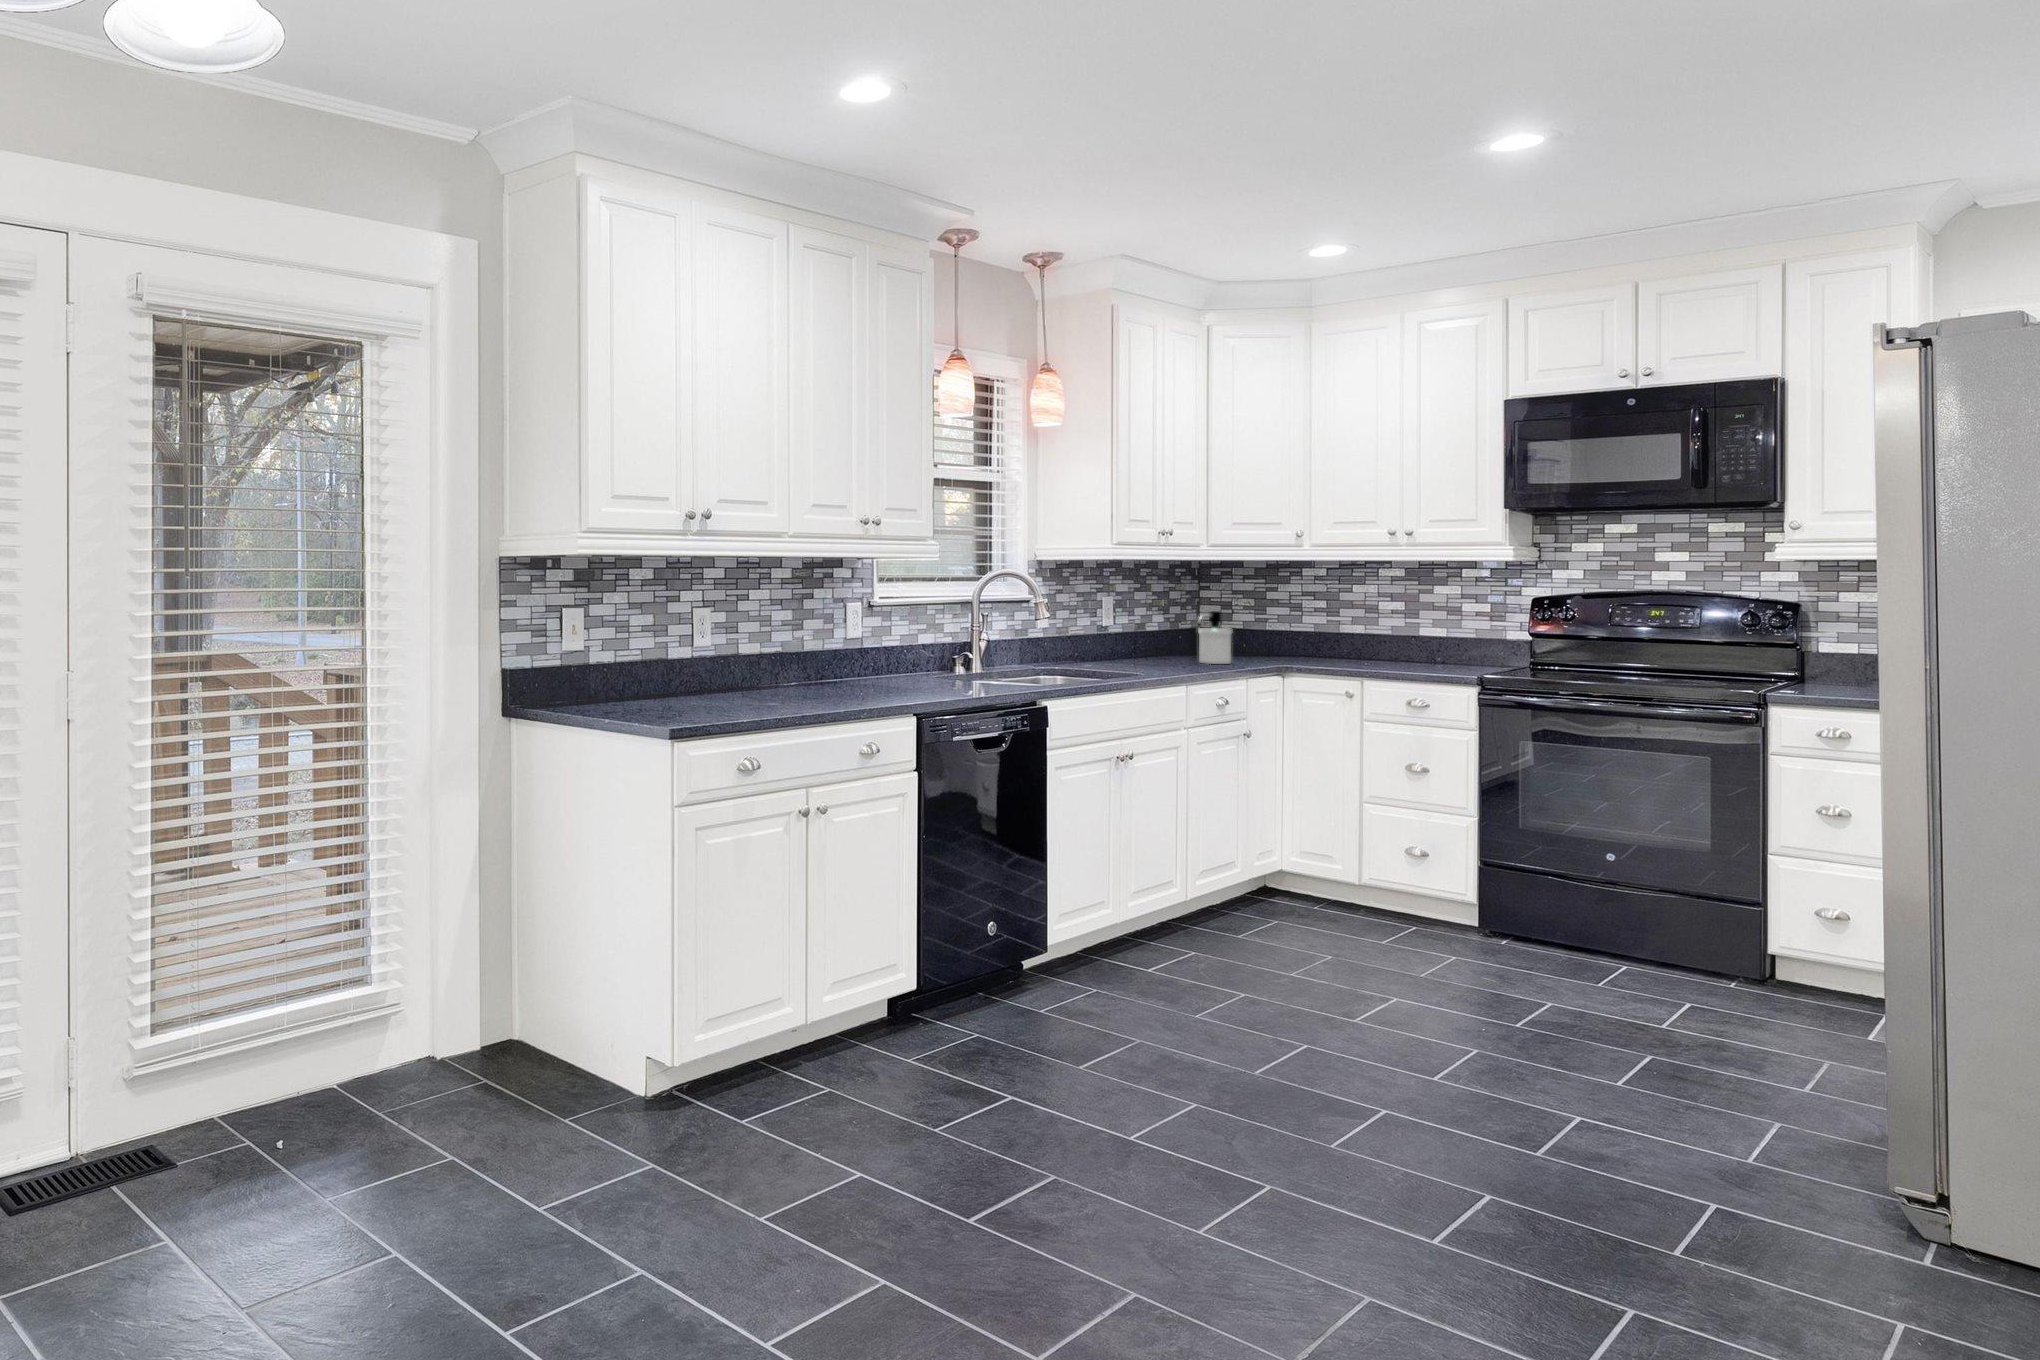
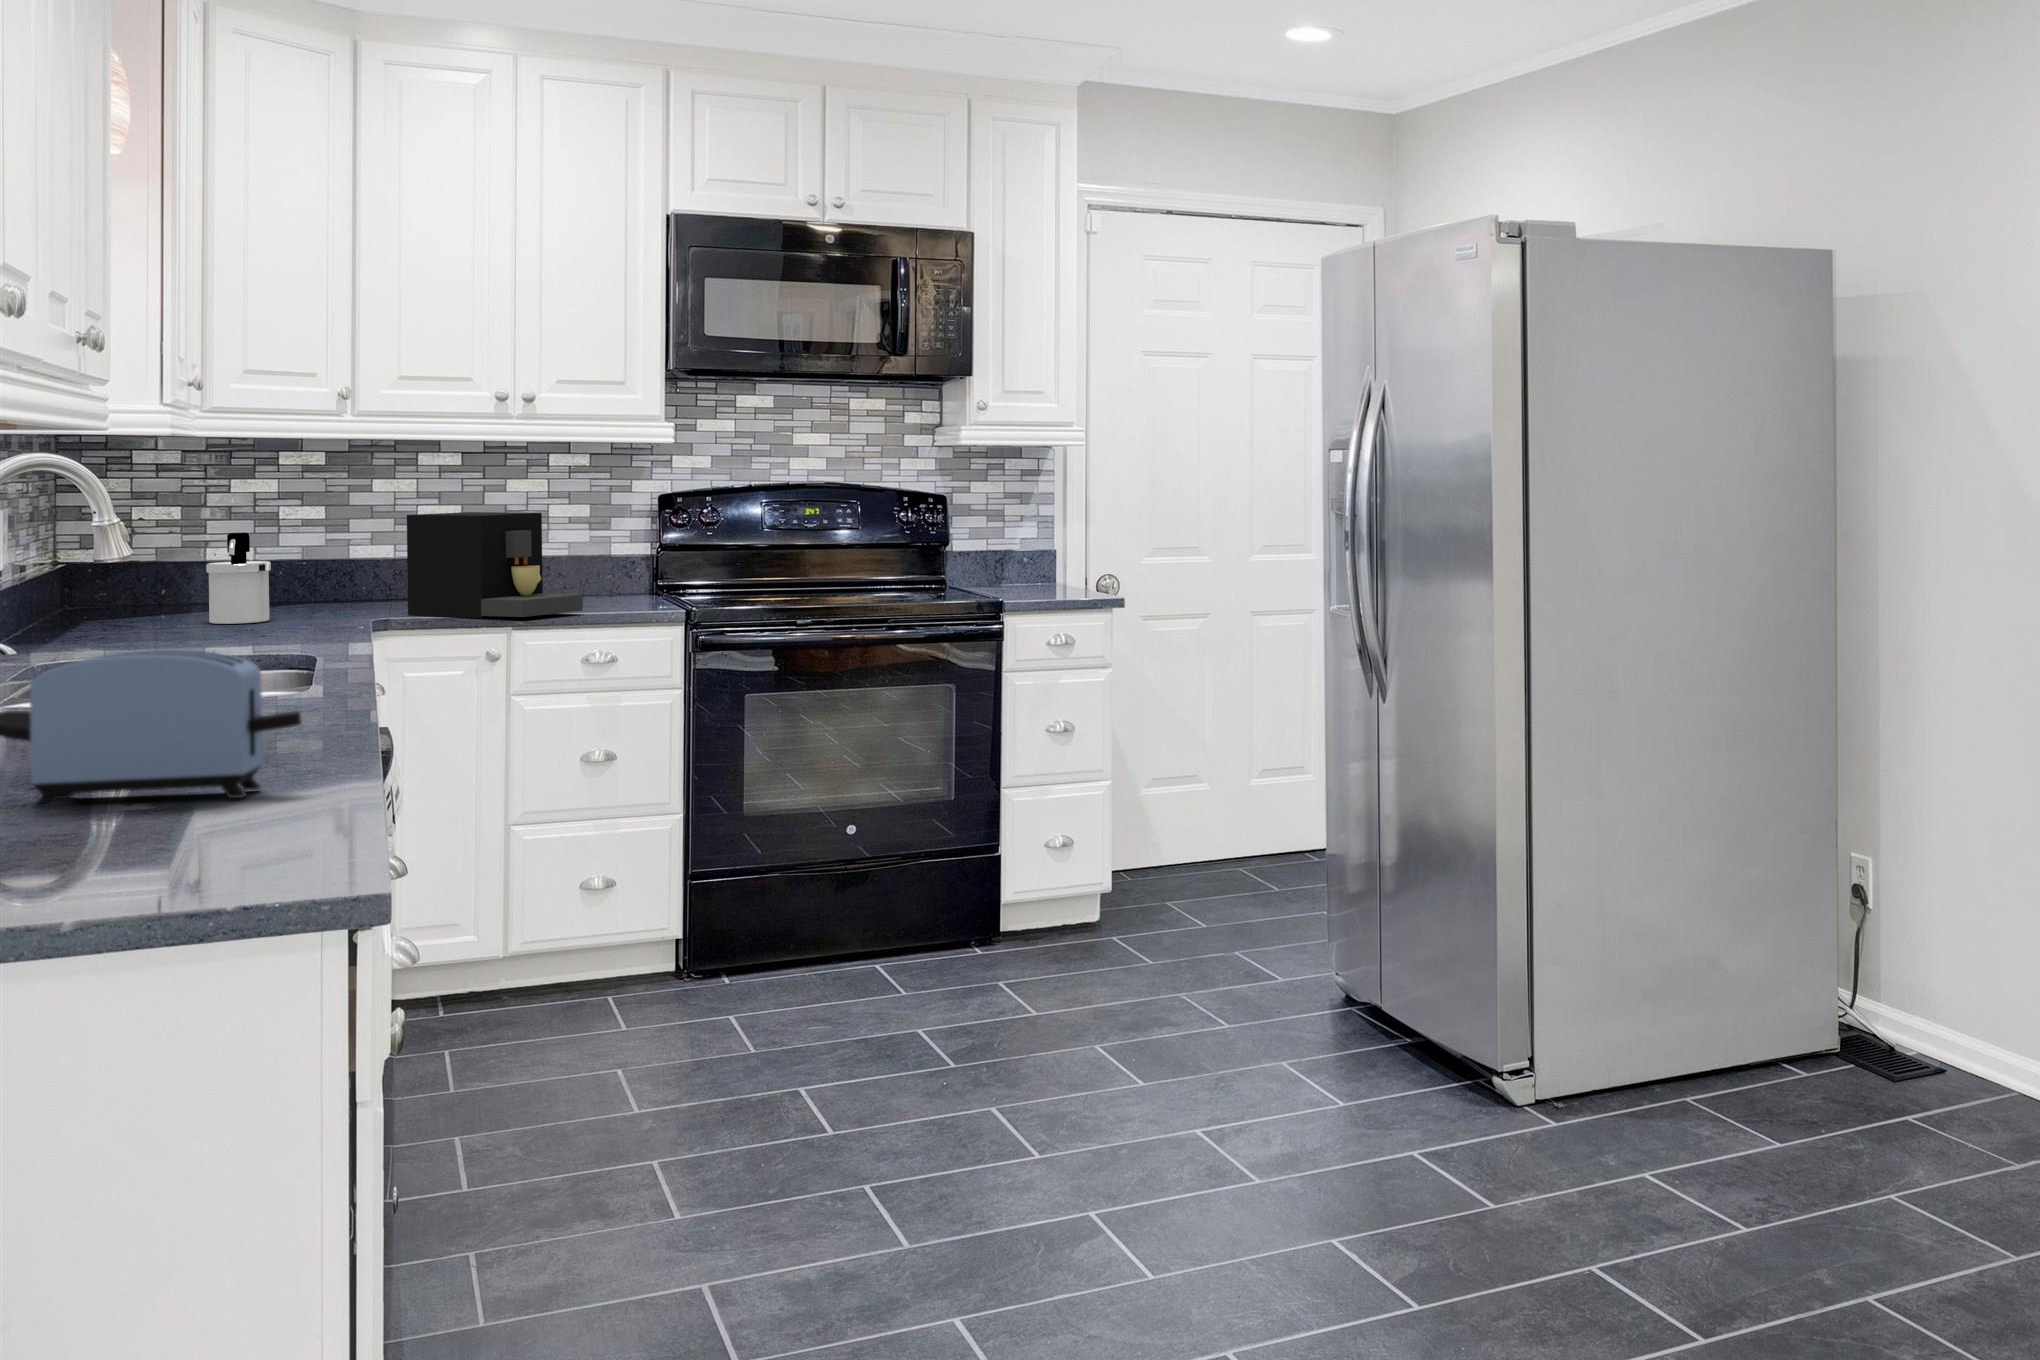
coffee maker: none [1310,604,1403,674] -> present [407,512,583,618]
toaster: none [773,646,858,717] -> present [0,650,301,808]

